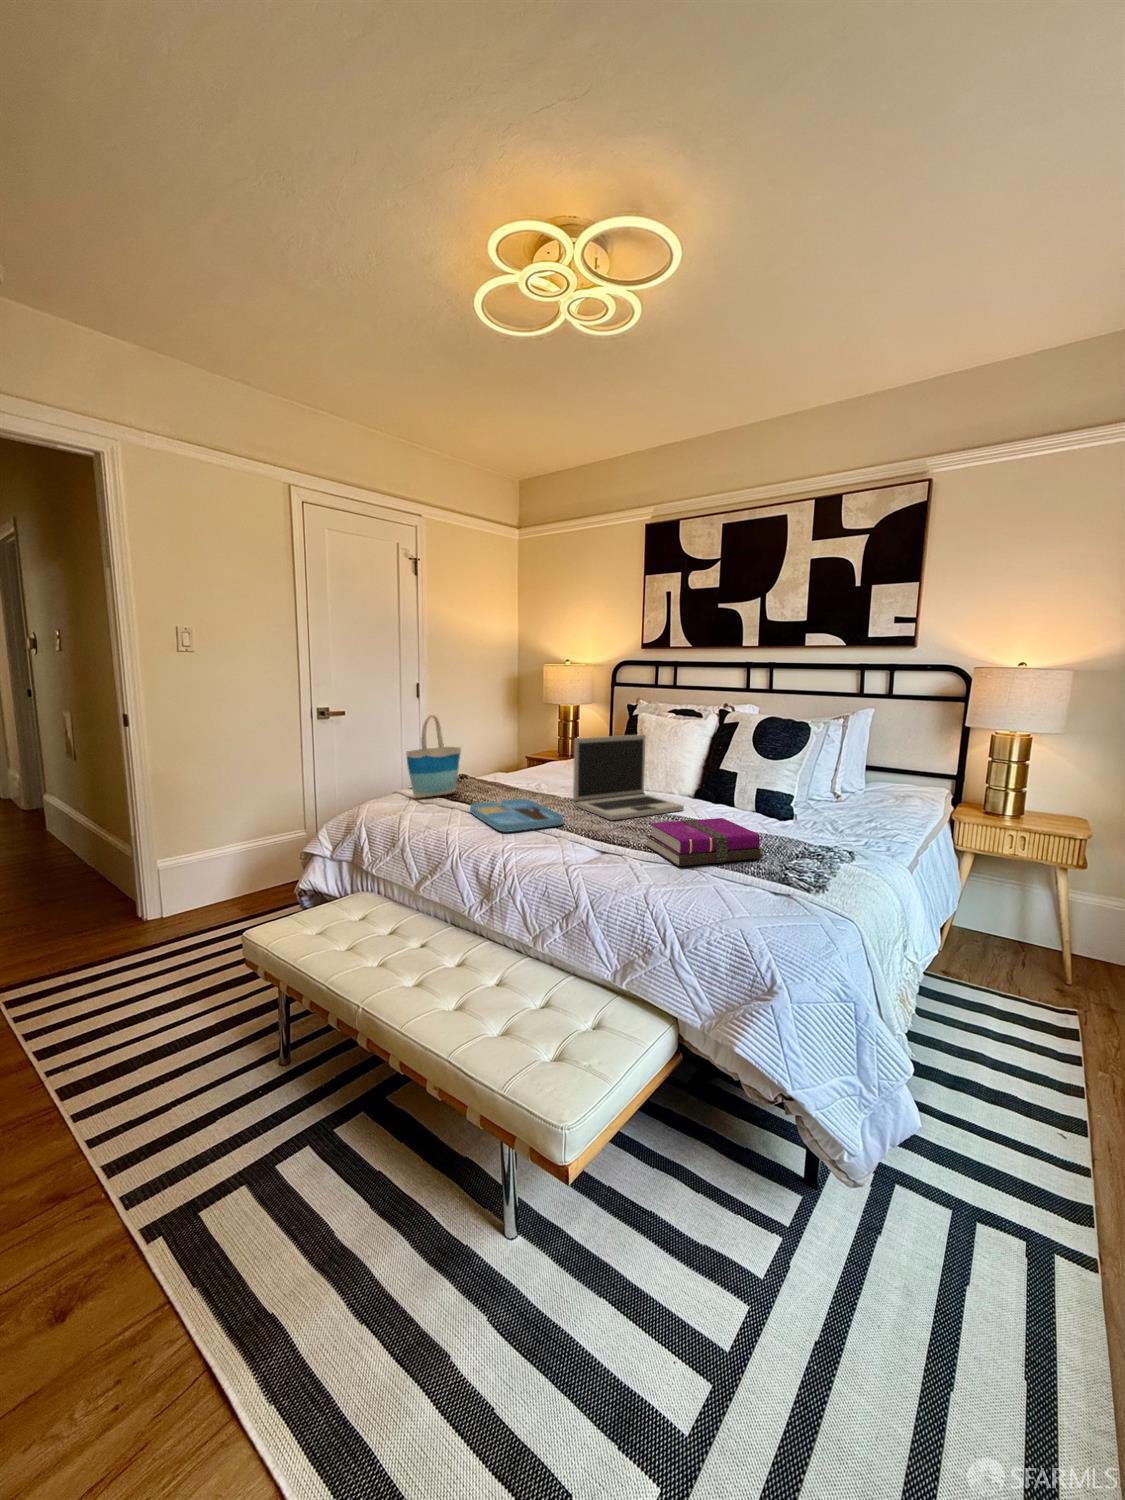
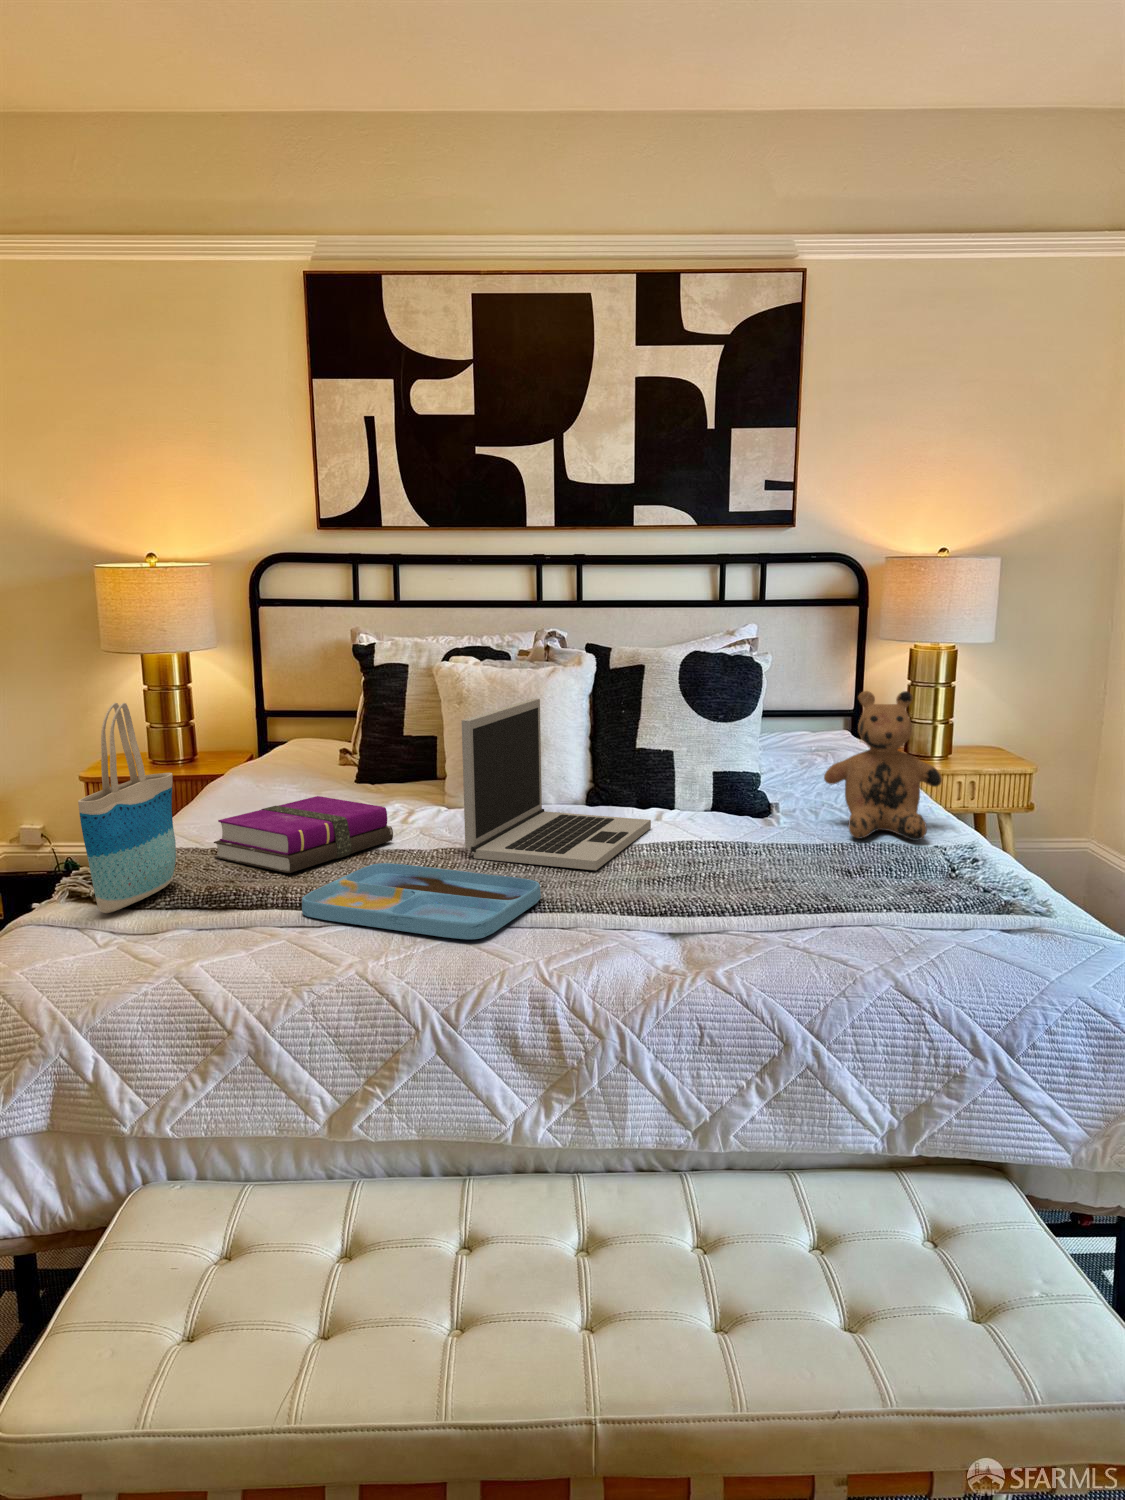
teddy bear: none [778,747,857,843] -> present [824,691,942,840]
notebook: present [646,818,763,866] -> present [214,796,393,873]

